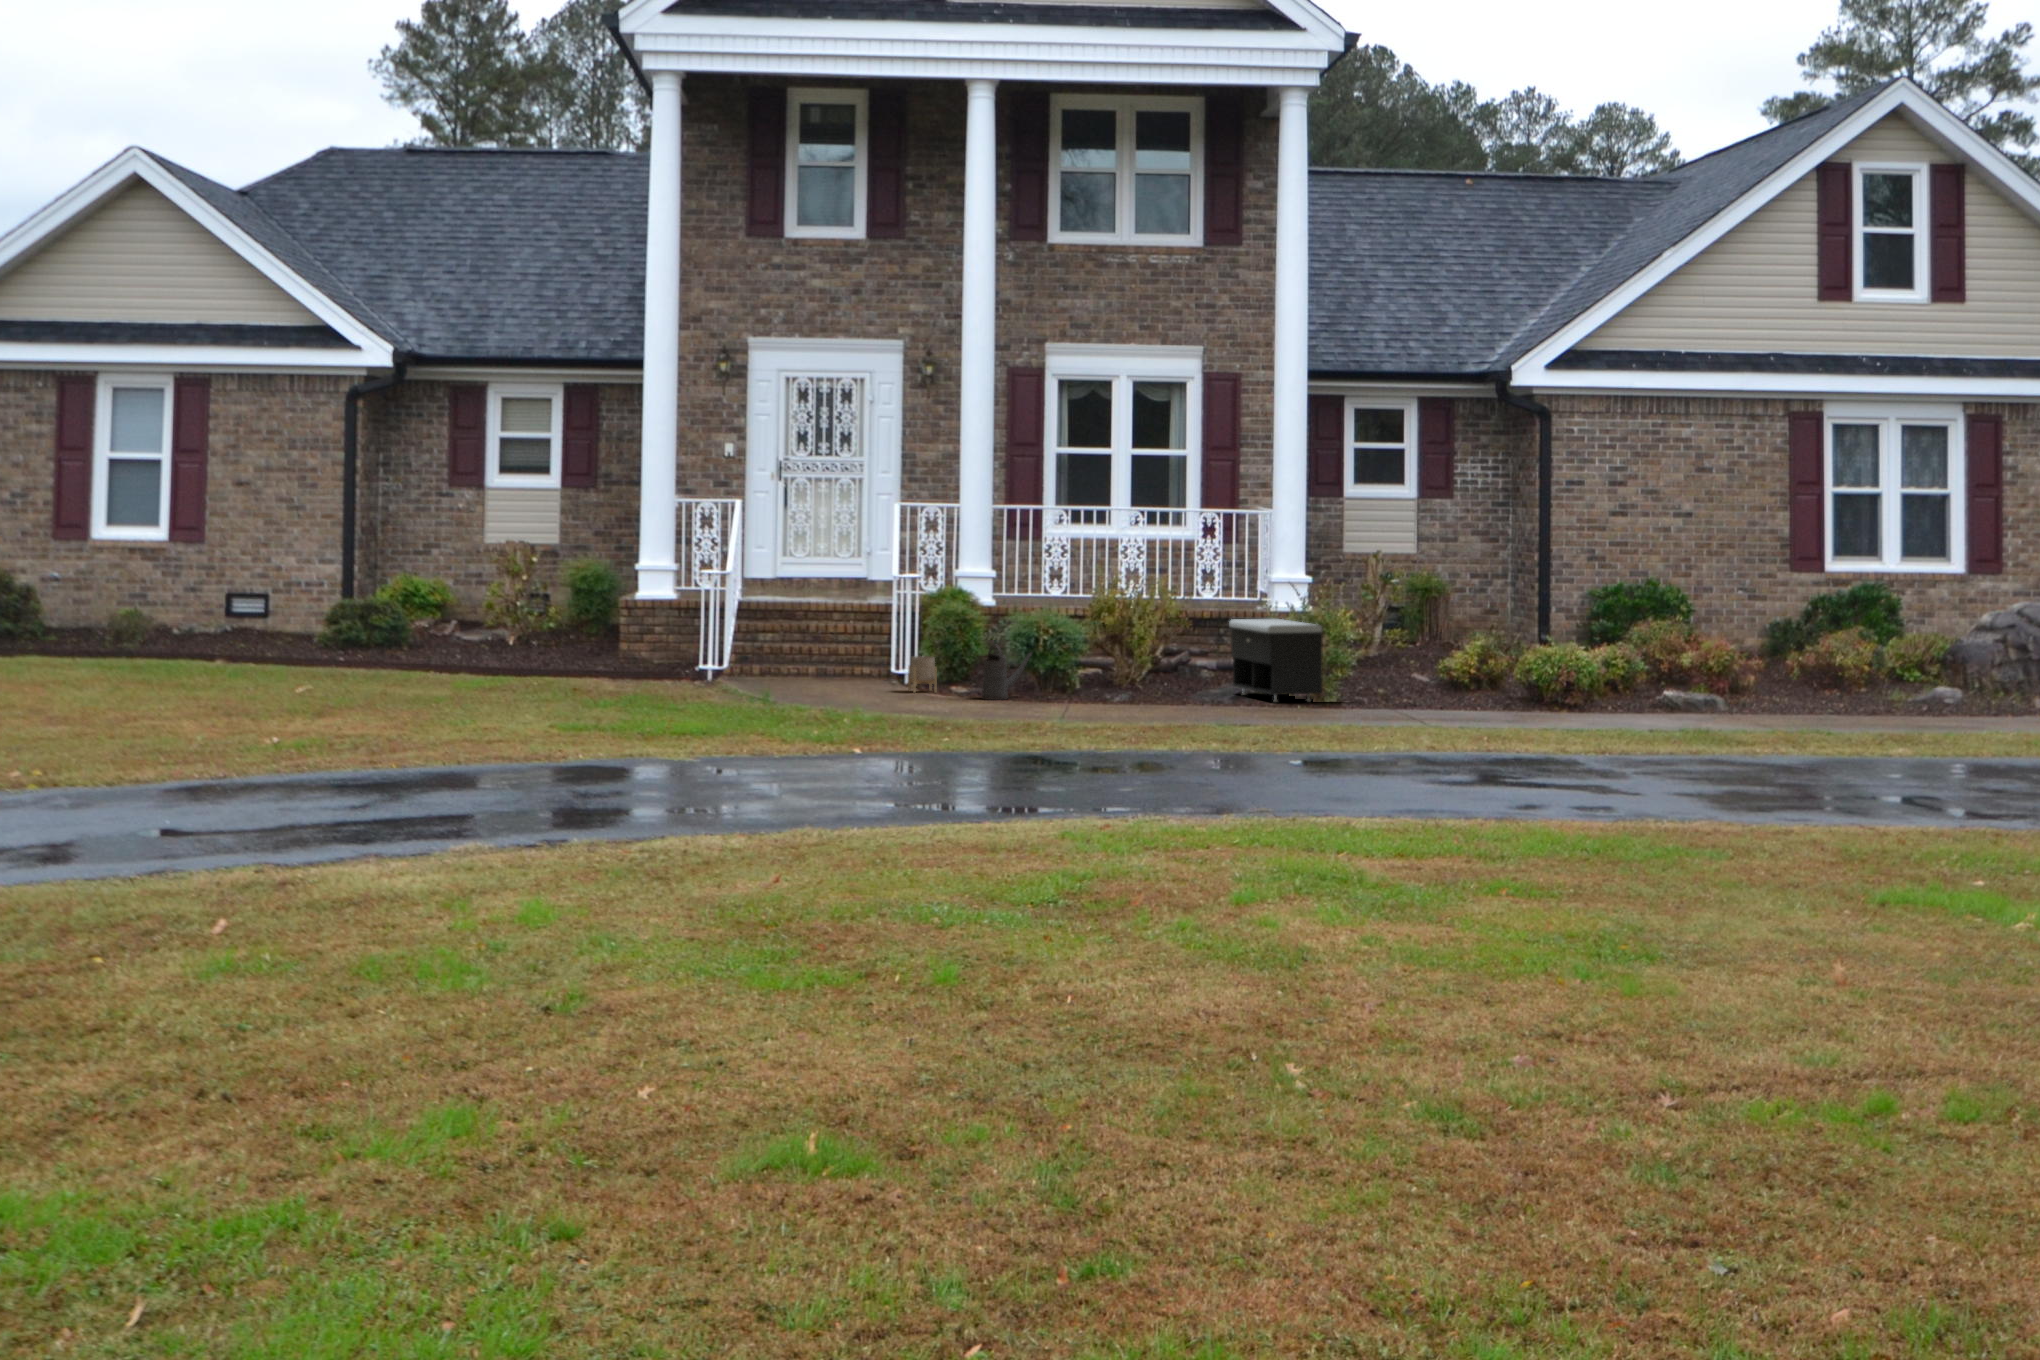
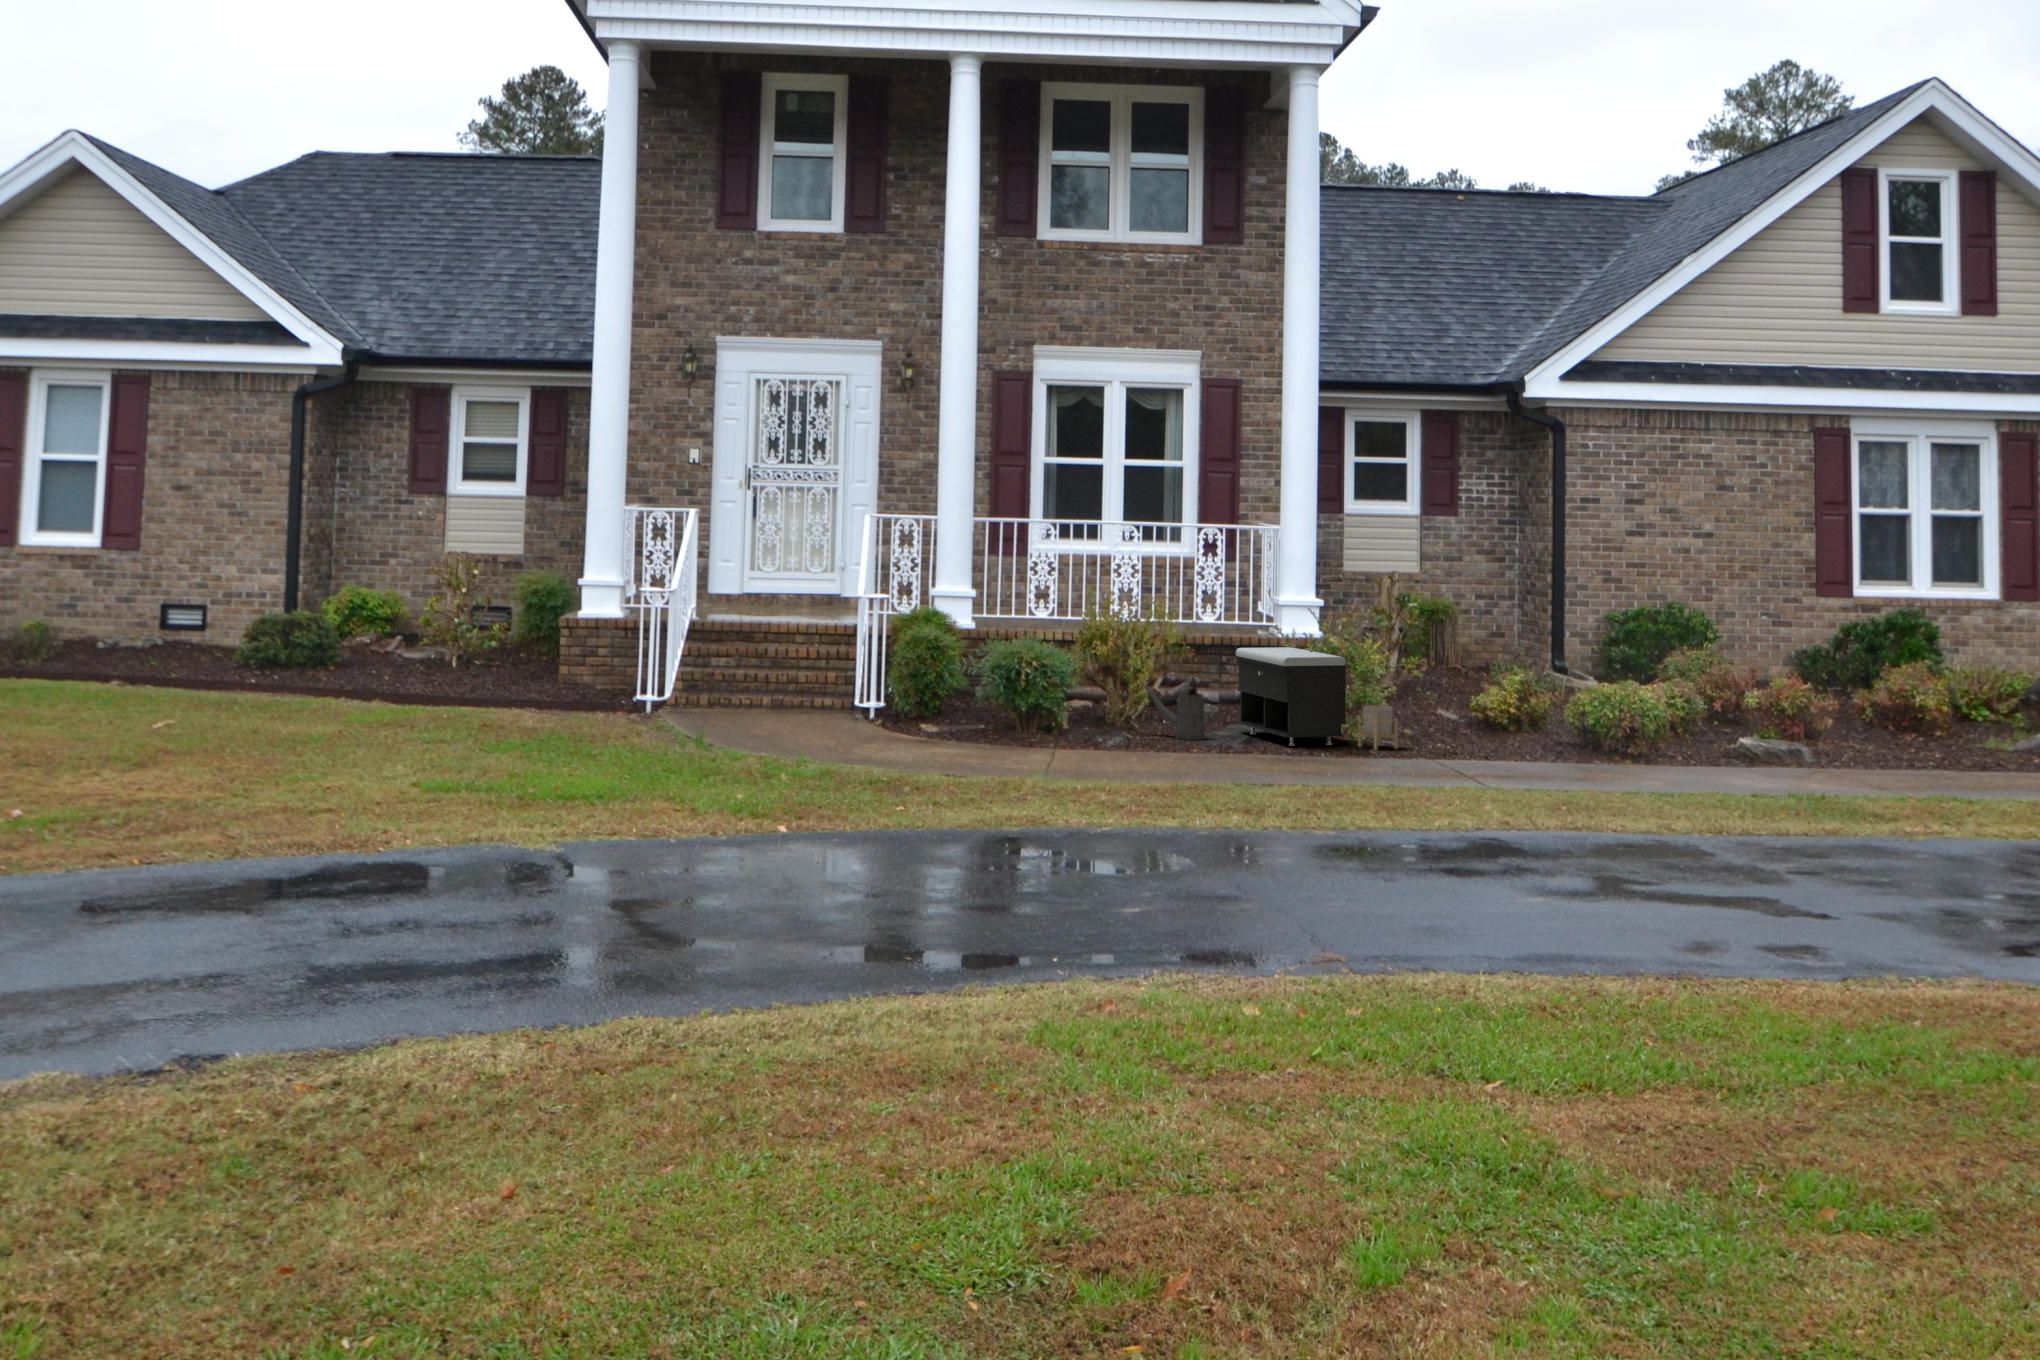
watering can: present [976,645,1032,700] -> present [1145,677,1214,740]
planter: present [908,656,937,693] -> present [1358,705,1397,750]

